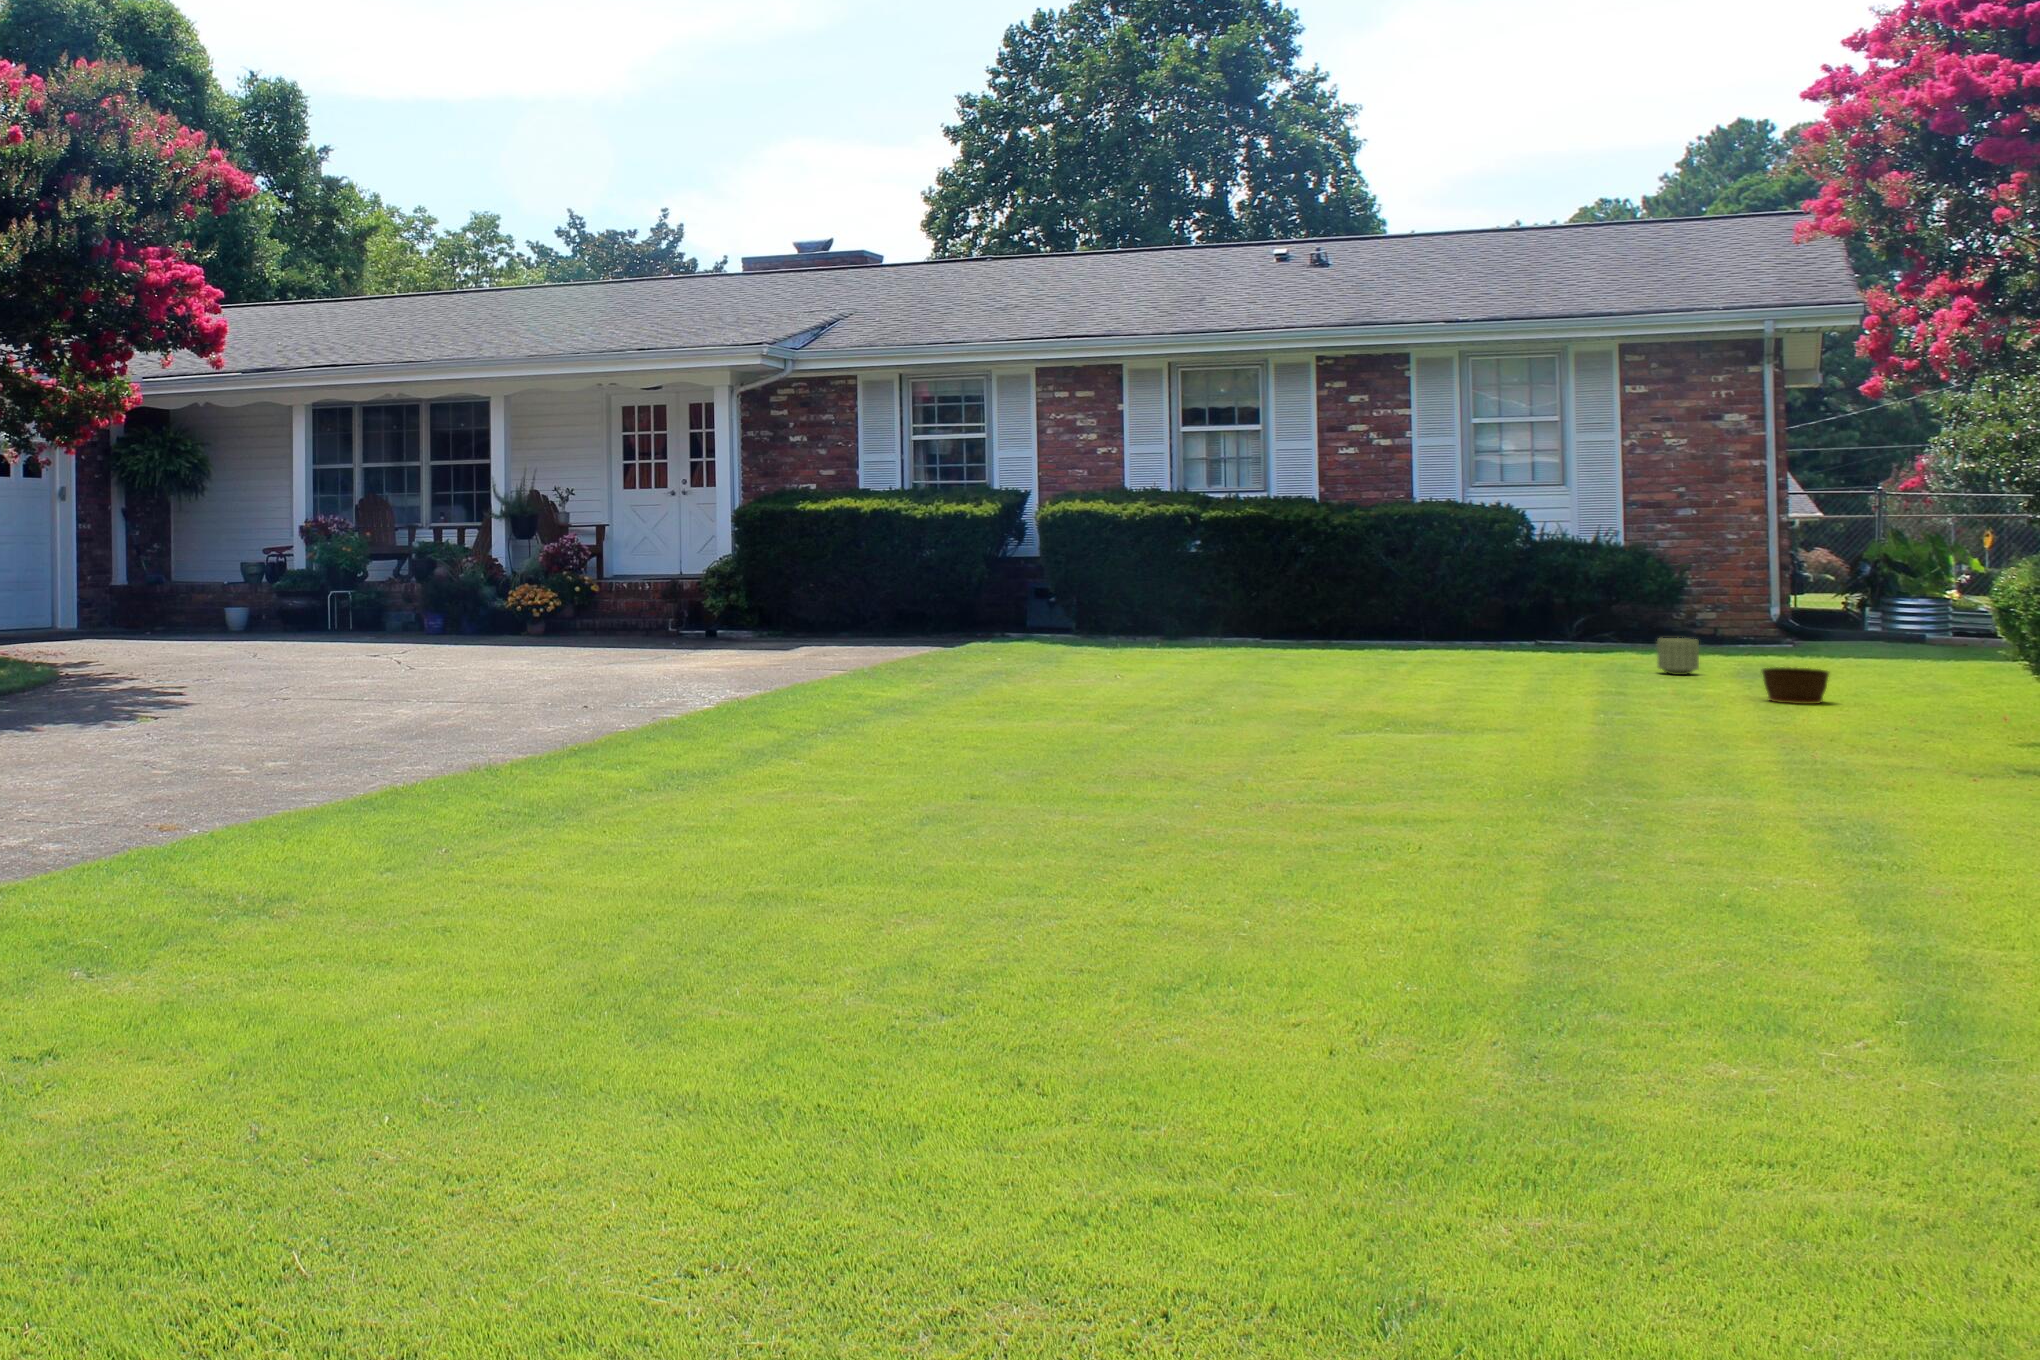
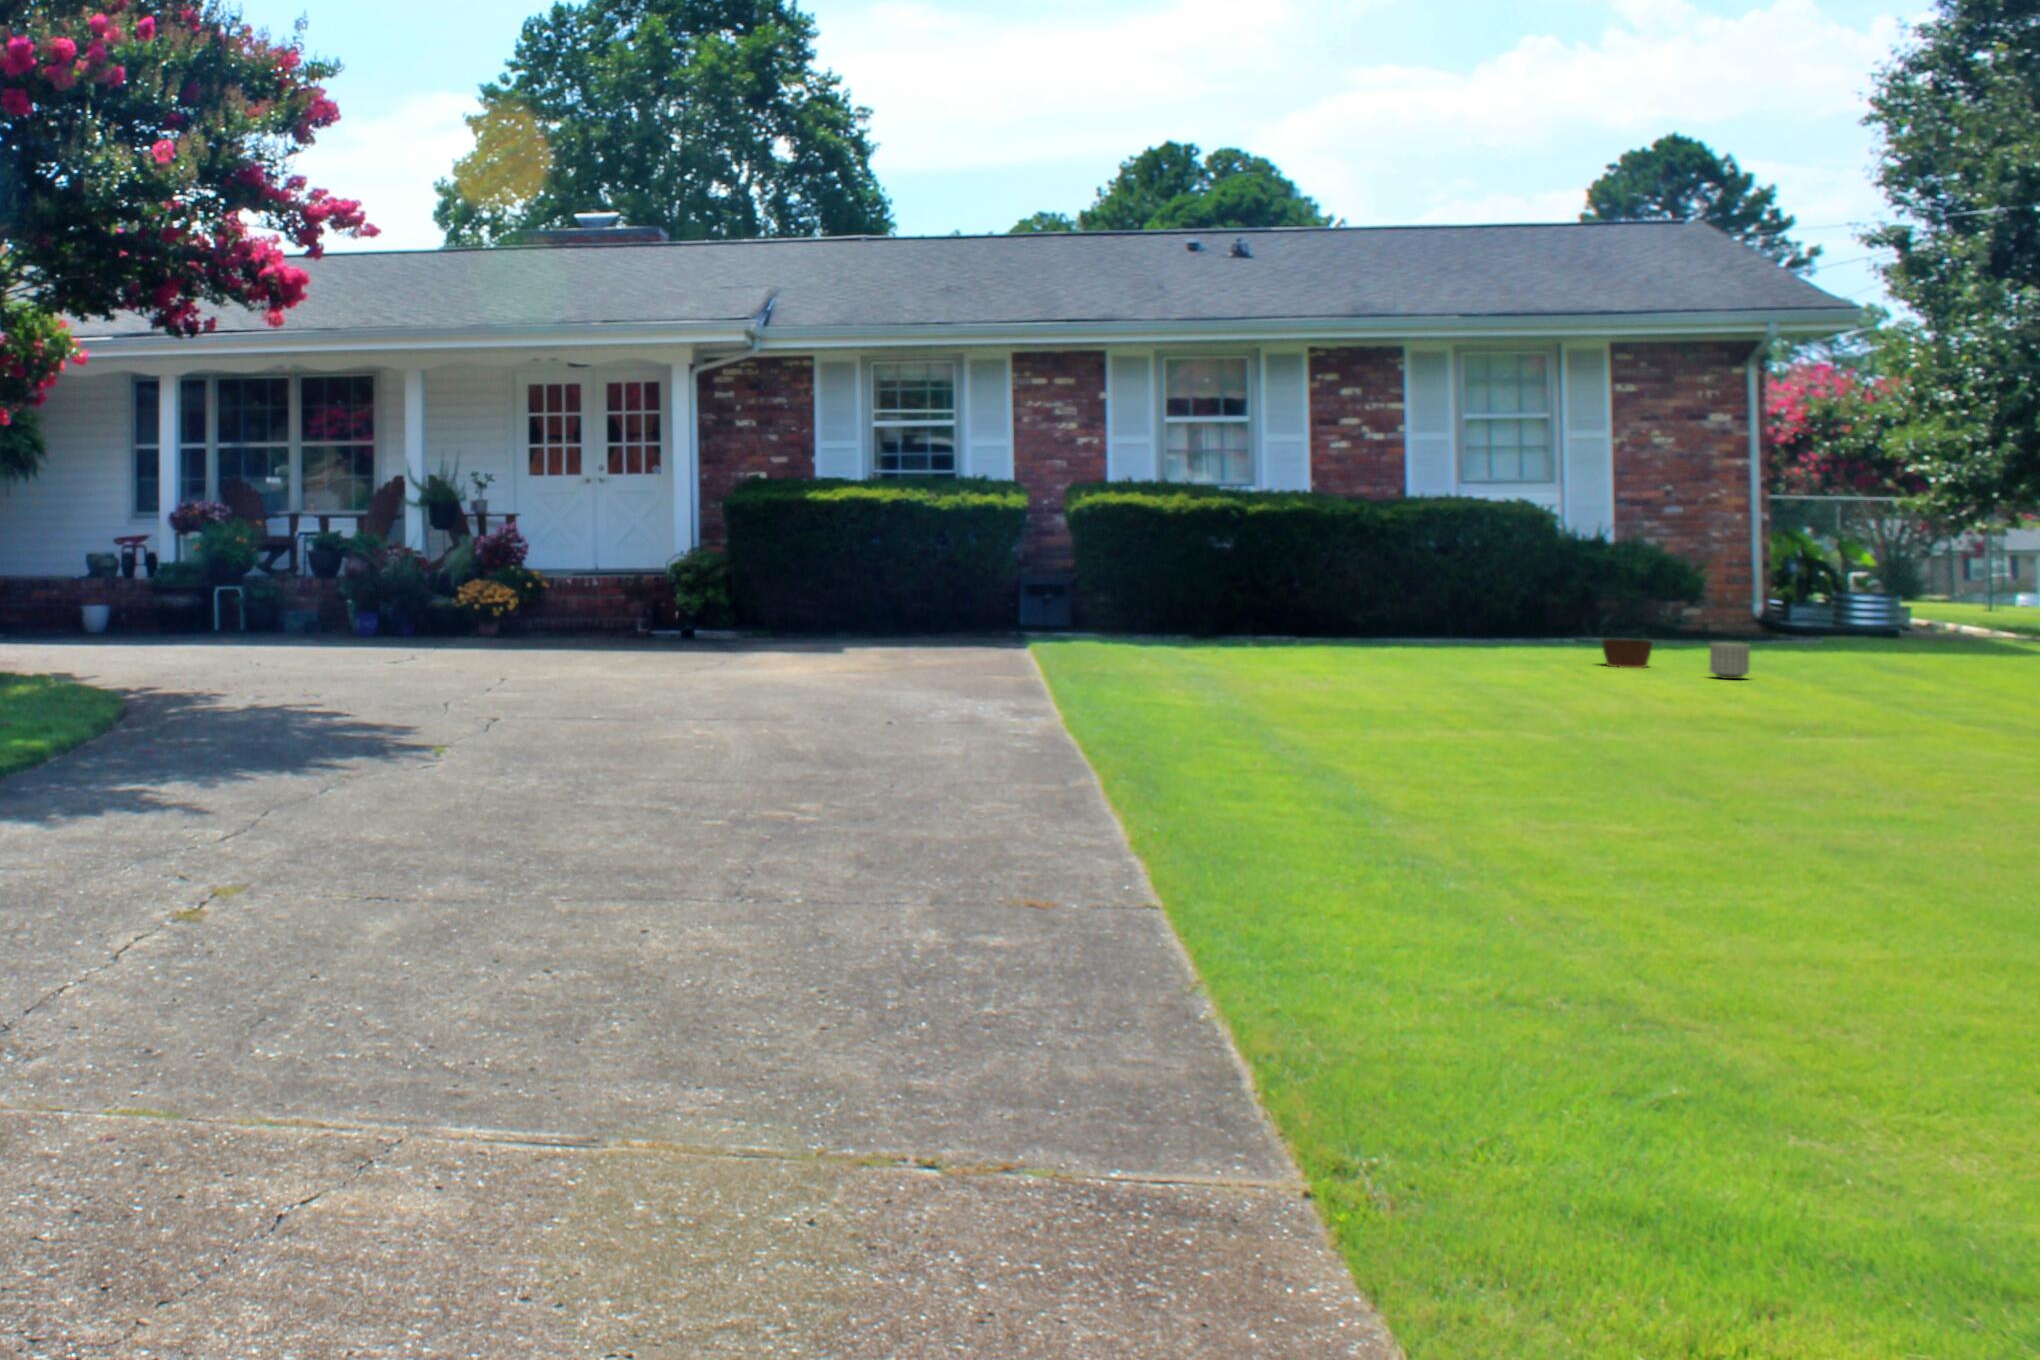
basket: present [1762,667,1829,704] -> present [1602,639,1653,668]

